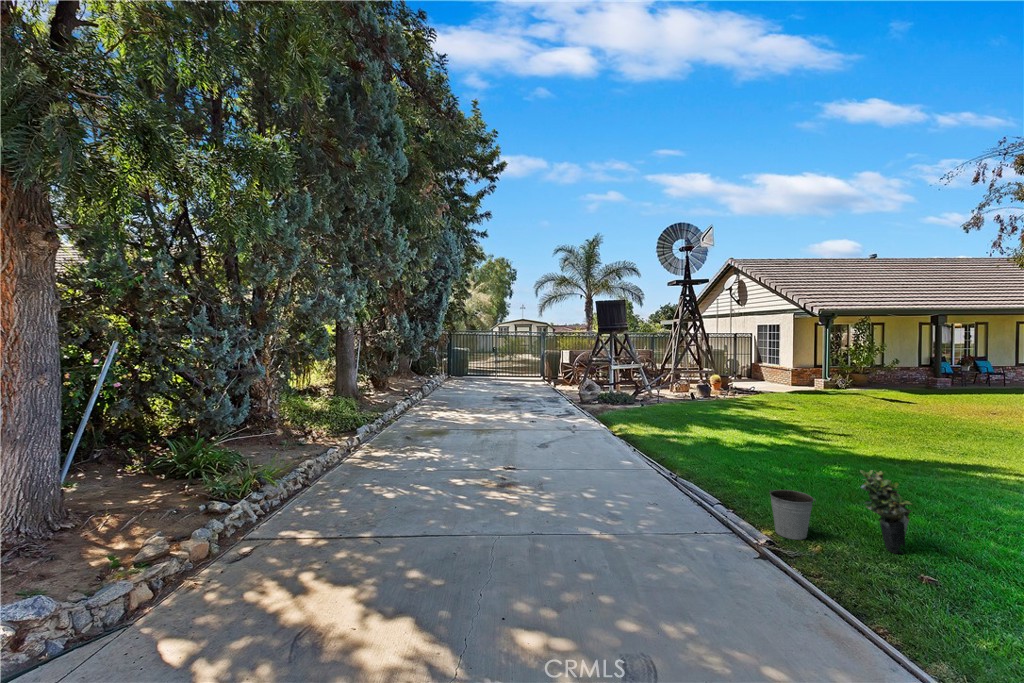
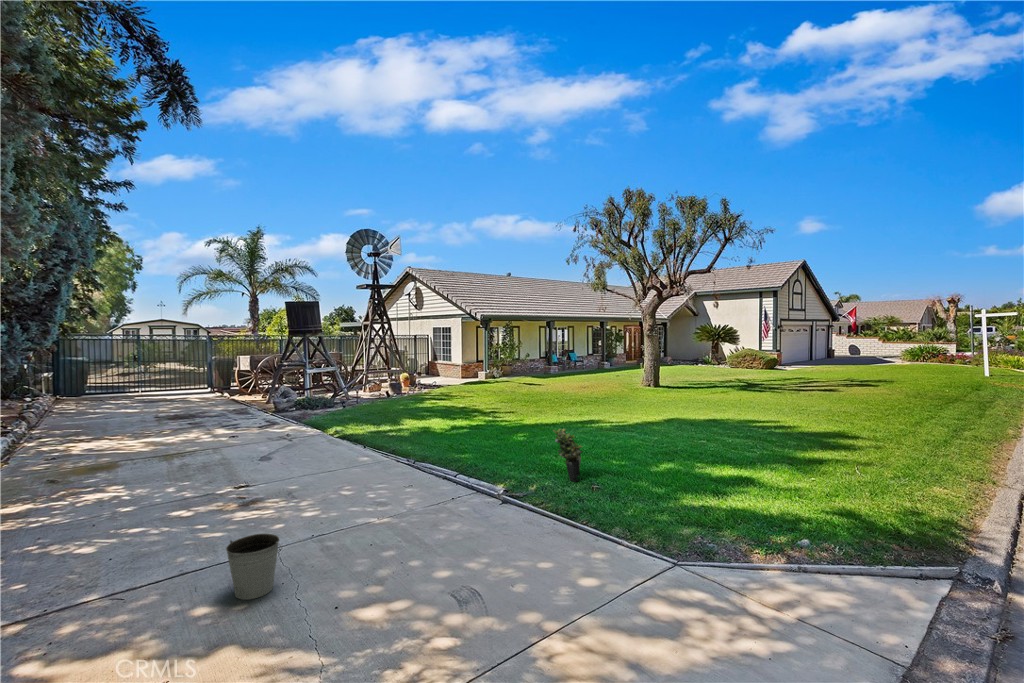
bucket: present [770,490,814,540] -> present [226,533,282,600]

